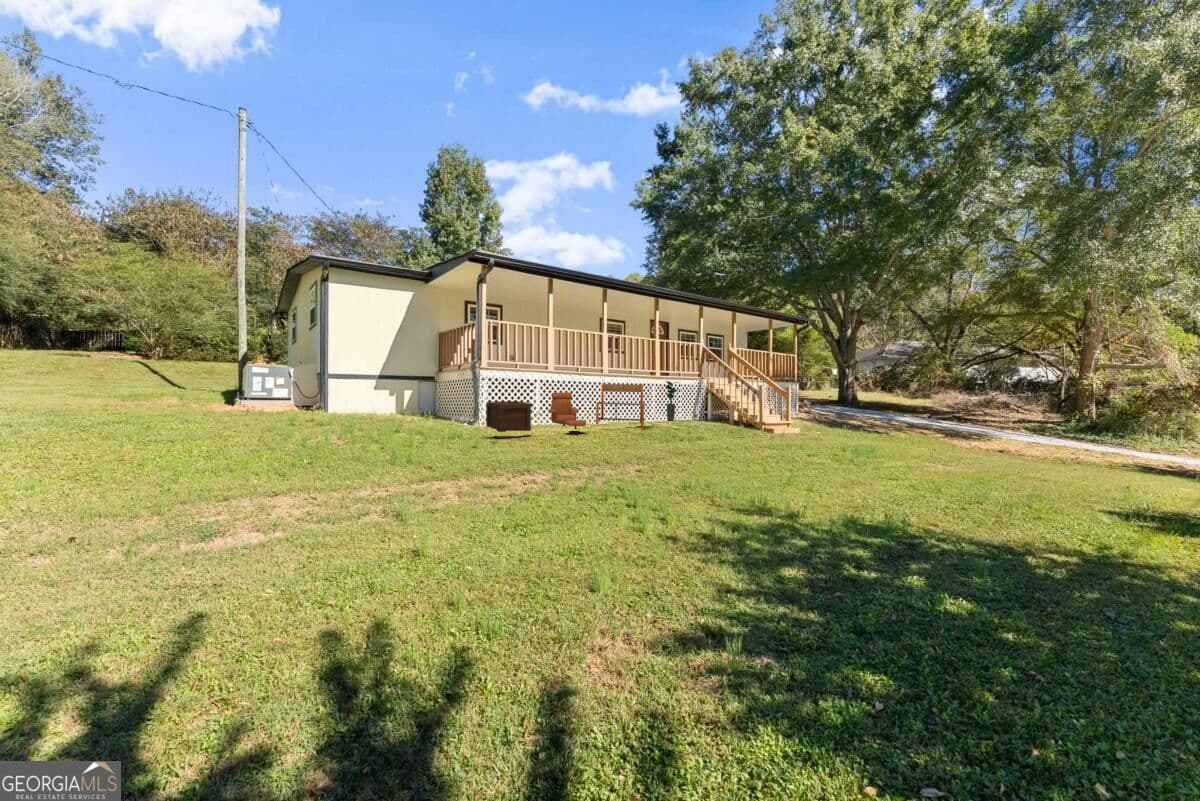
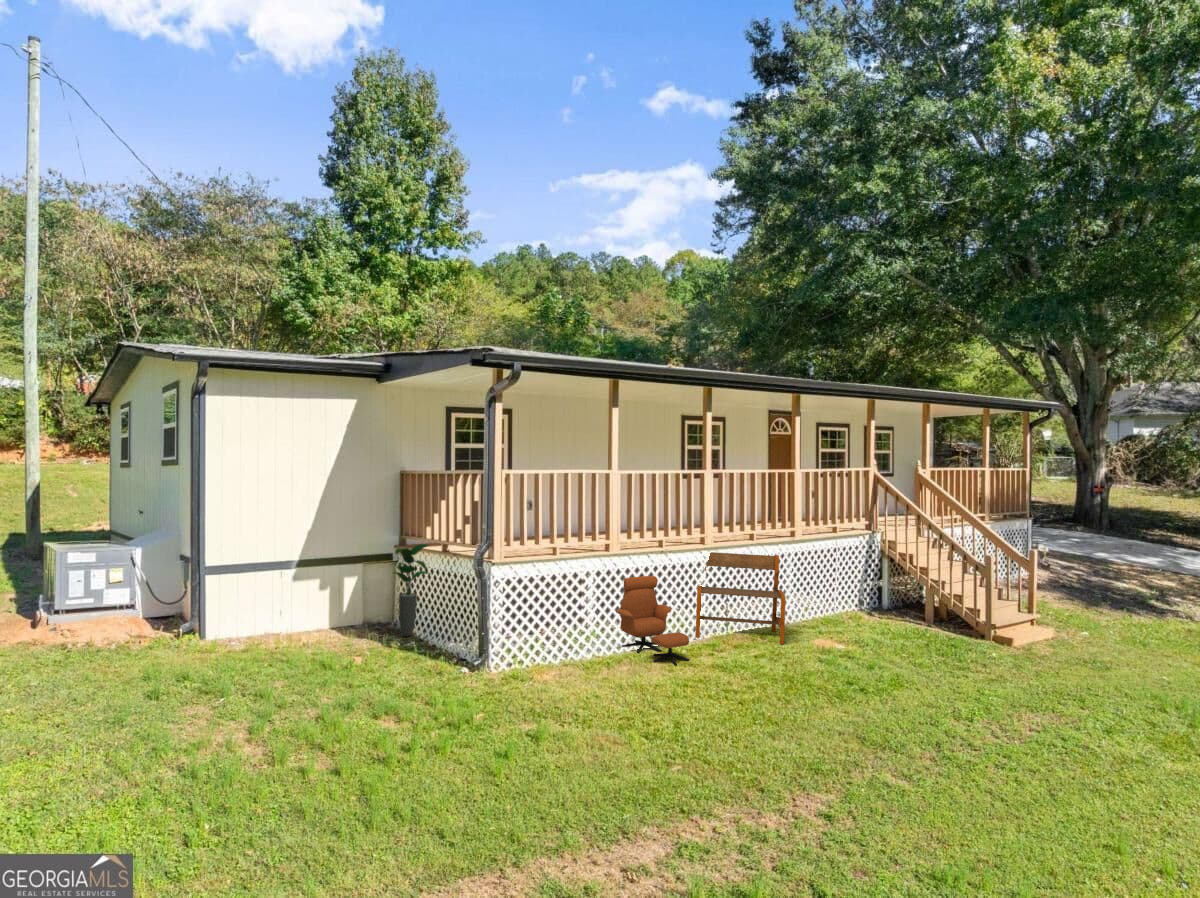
potted plant: present [665,381,678,421] -> present [395,544,430,636]
wooden crate: present [486,401,531,439] -> none [512,597,598,678]

